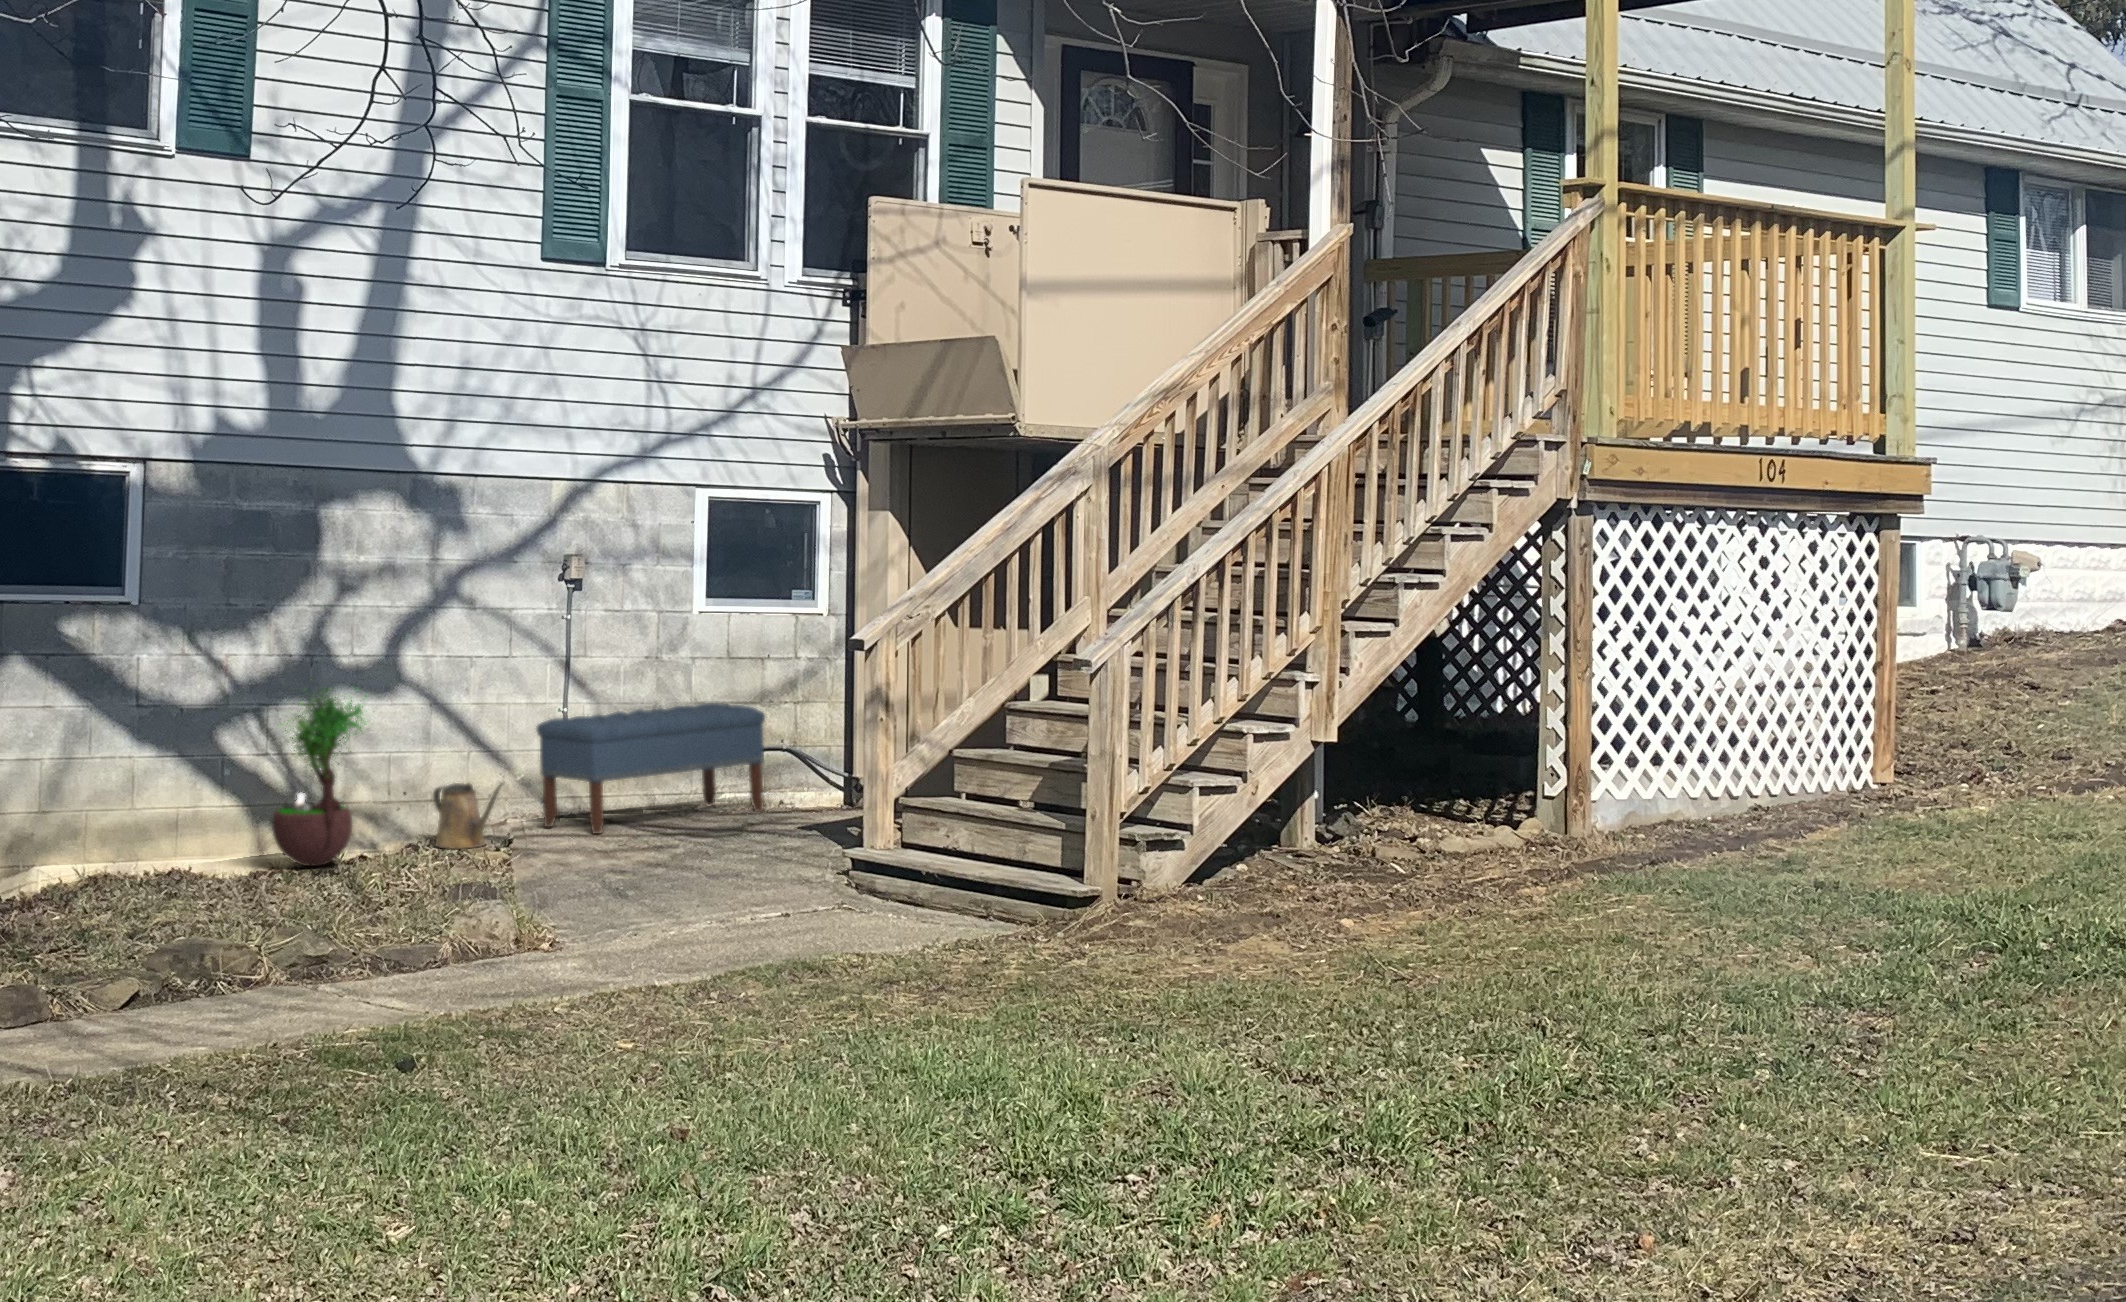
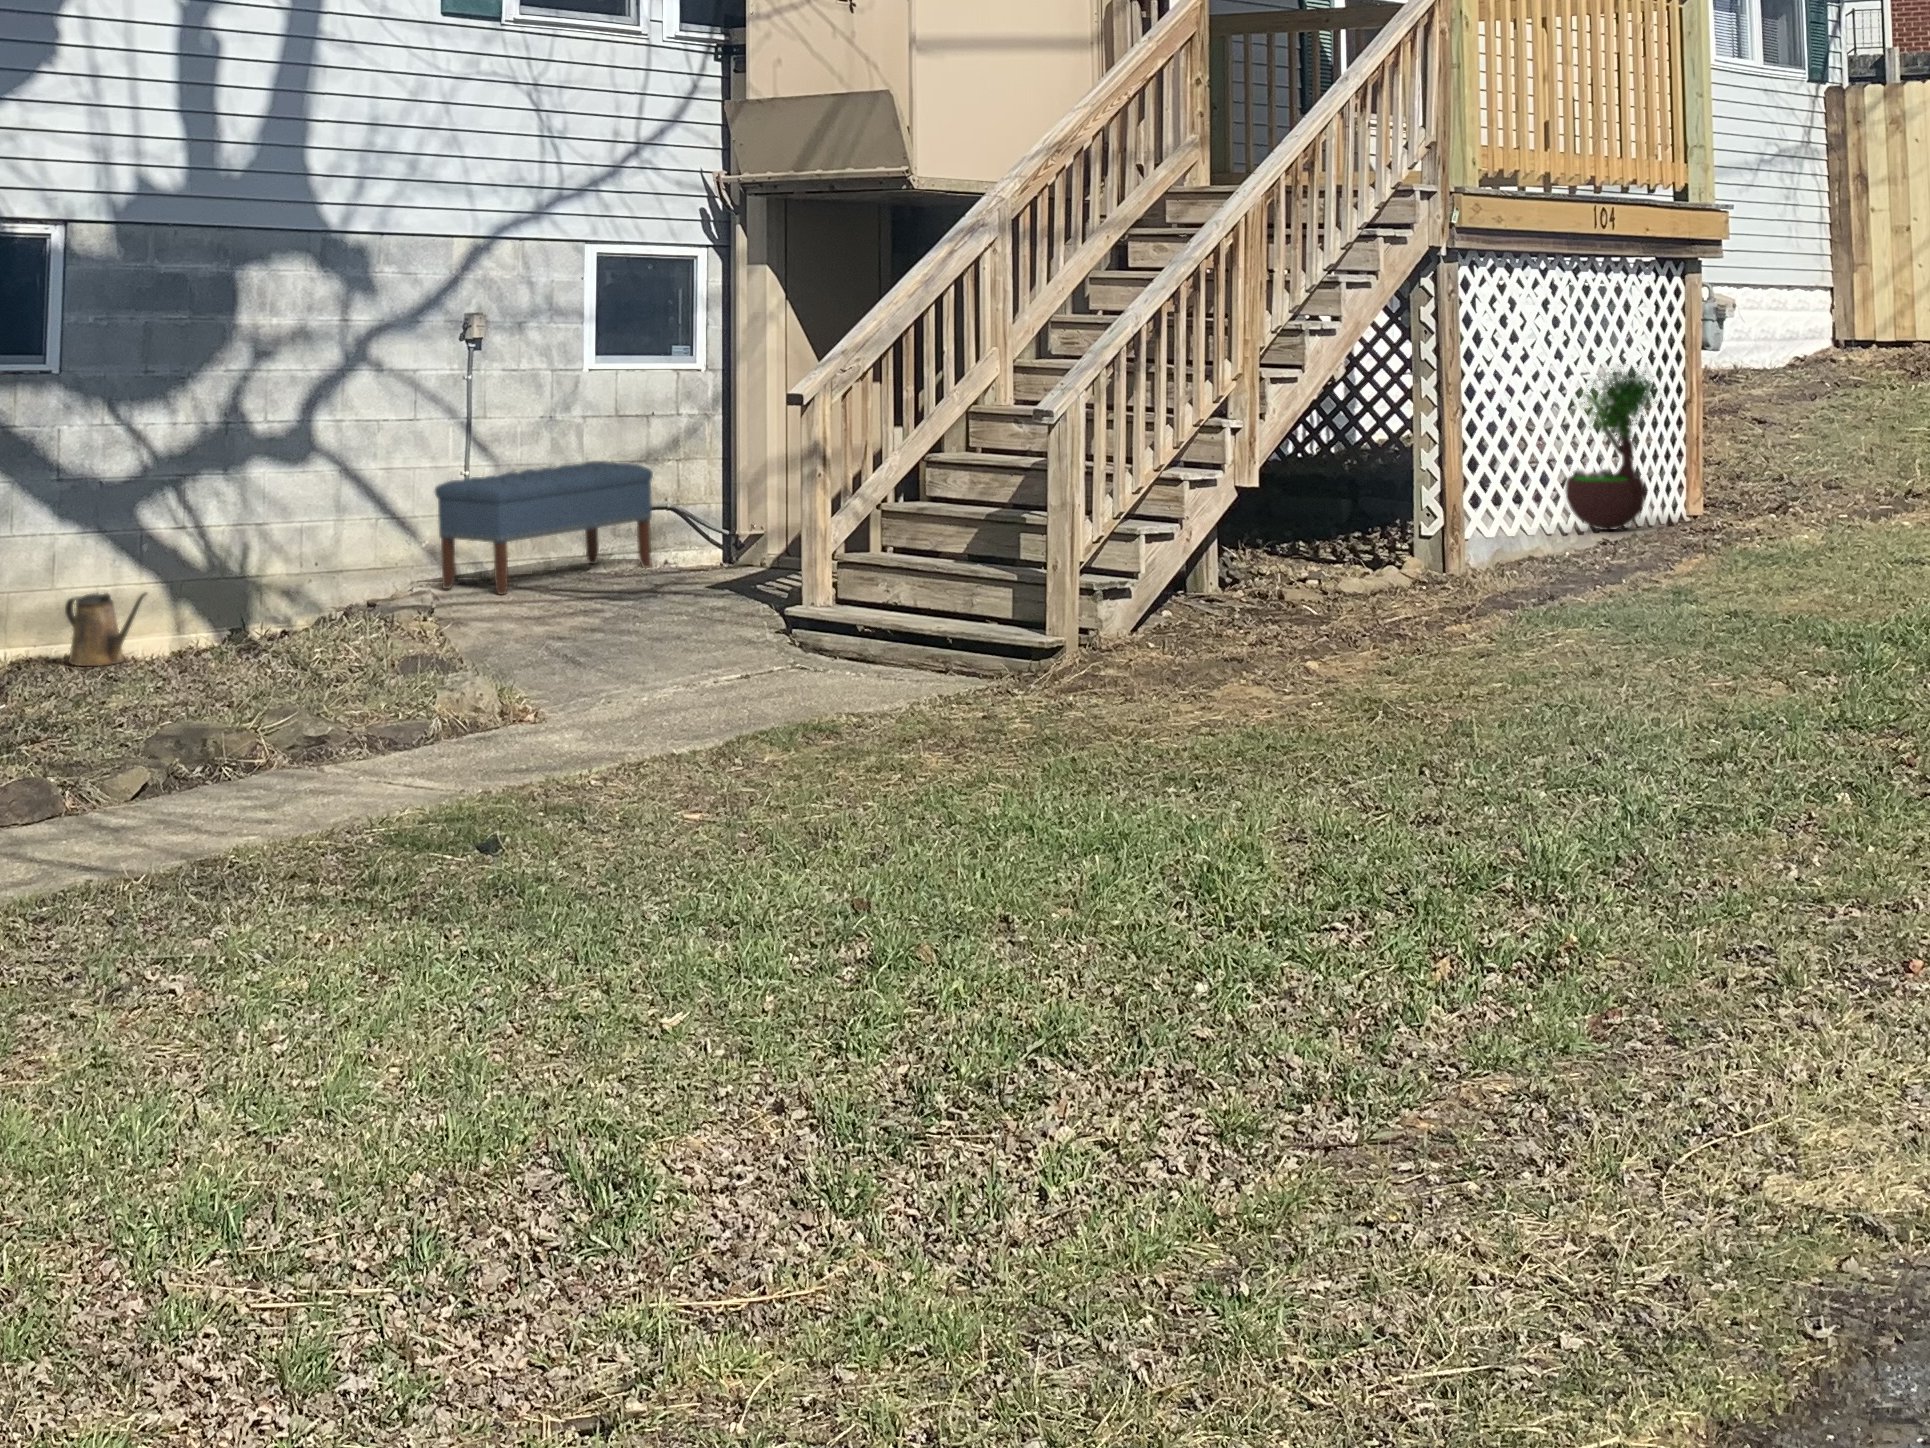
potted tree: present [272,679,370,866] -> present [1566,363,1659,530]
watering can: present [433,782,505,849] -> present [65,593,147,666]

